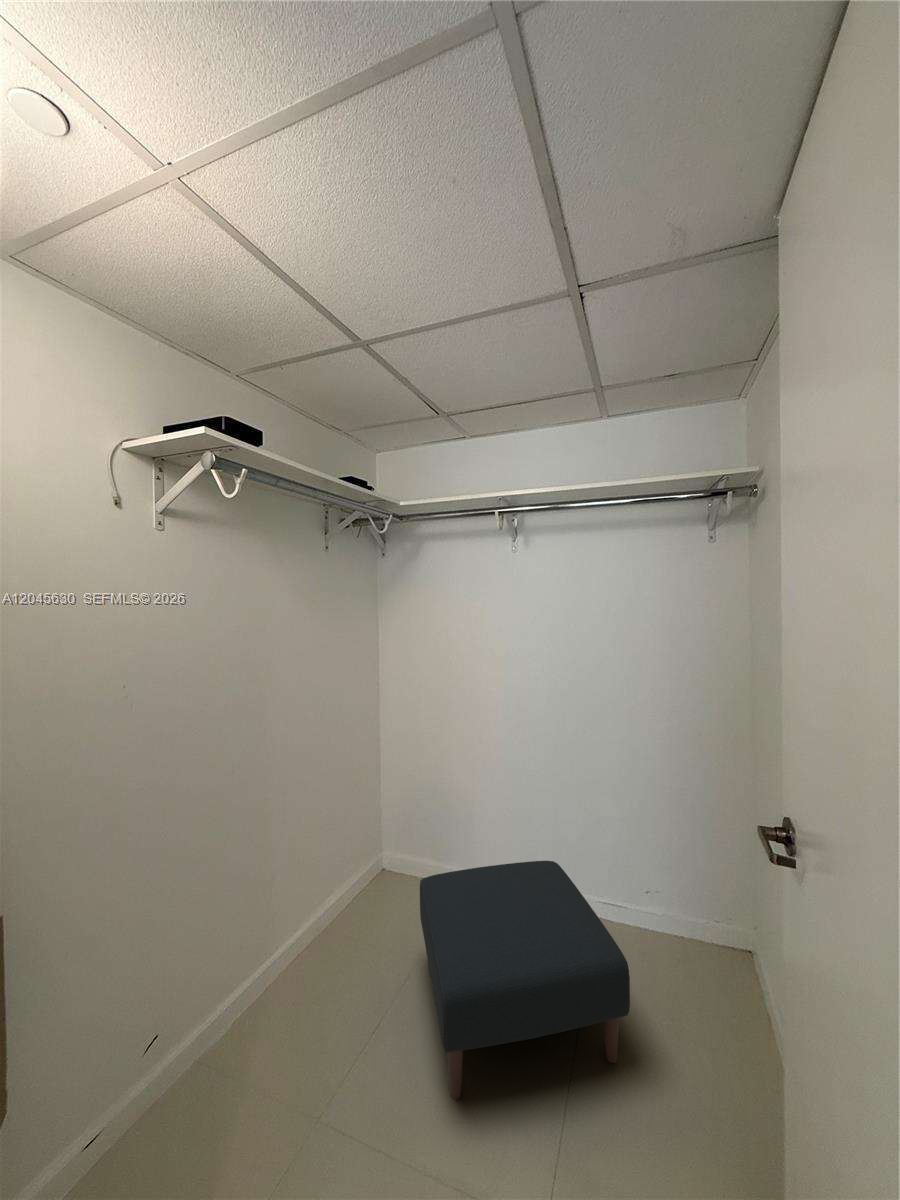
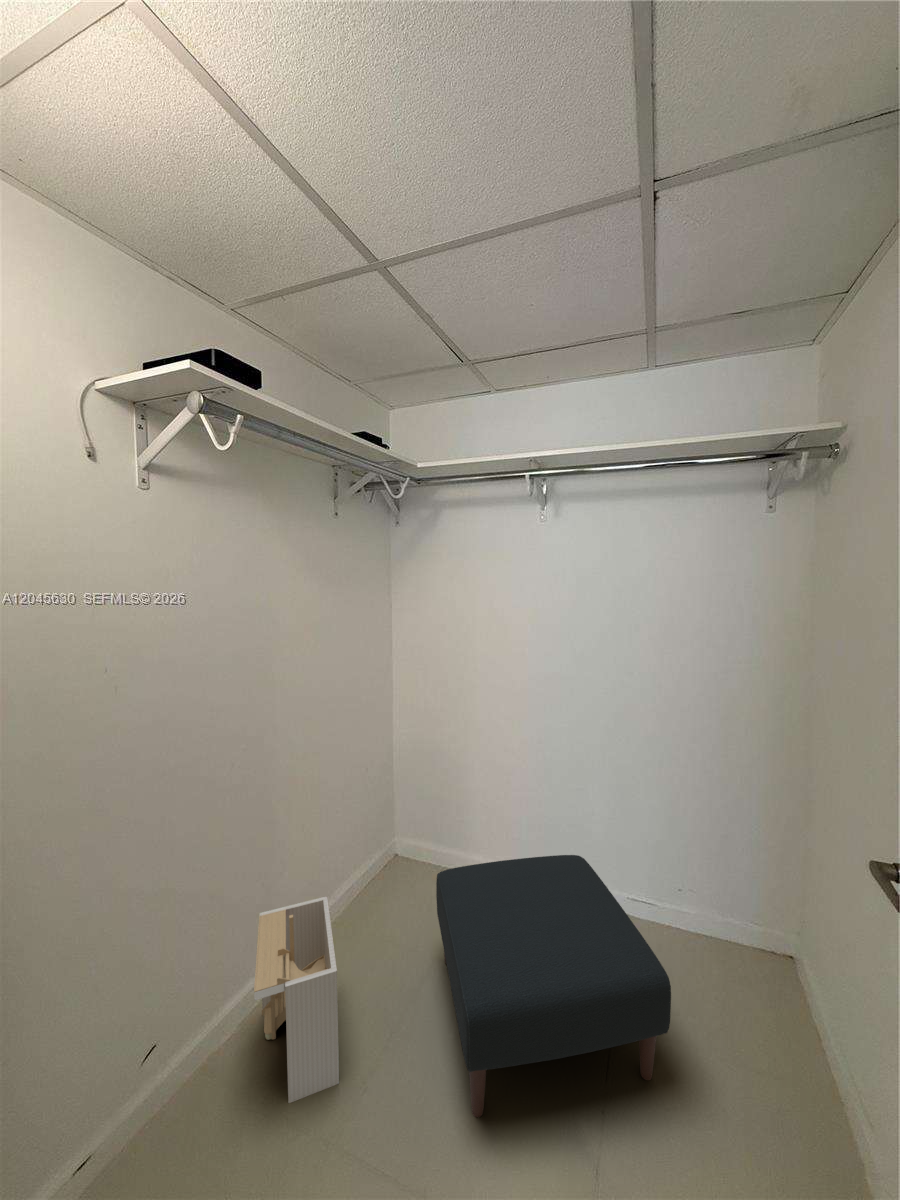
storage bin: none [250,902,327,1094] -> present [254,896,339,1103]

